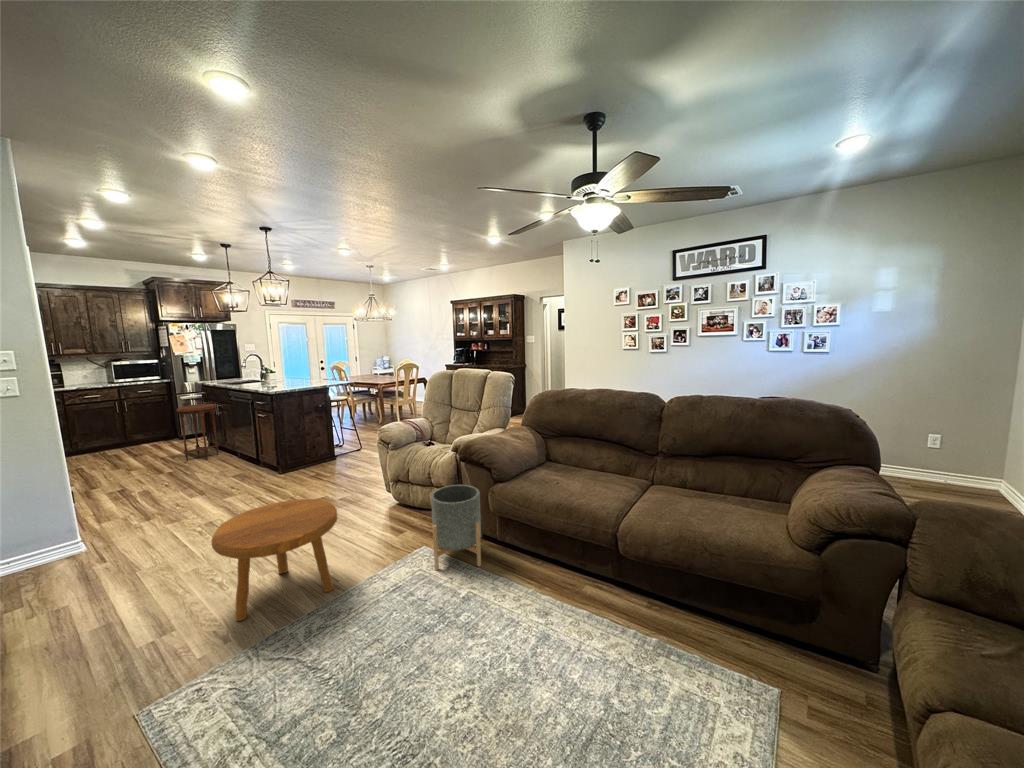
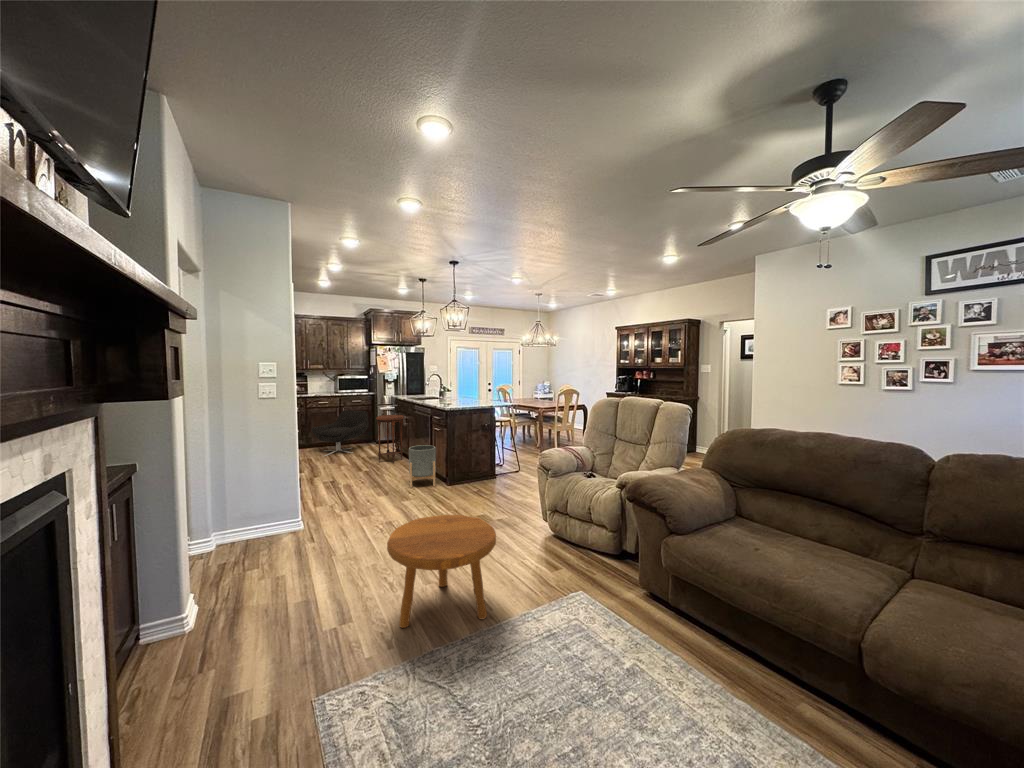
lounge chair: none [75,403,165,463] -> present [311,410,369,456]
planter: present [431,485,481,570] -> present [409,445,436,488]

